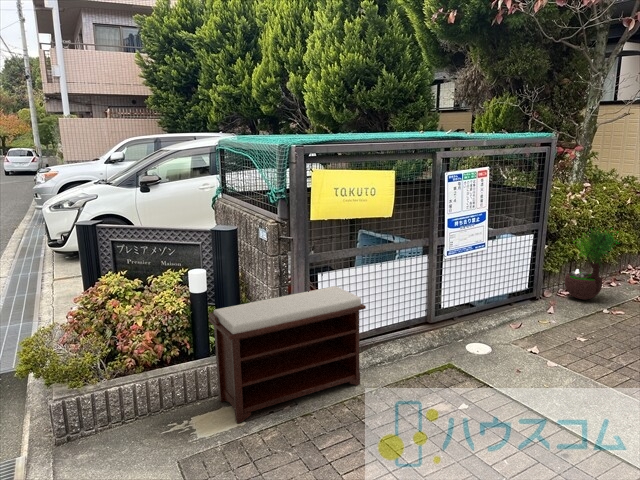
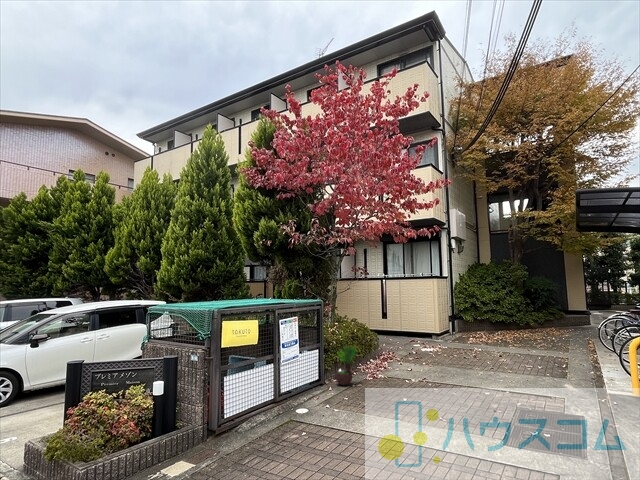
bench: present [209,286,366,423] -> none [171,383,253,465]

